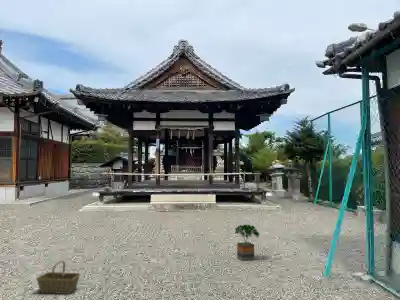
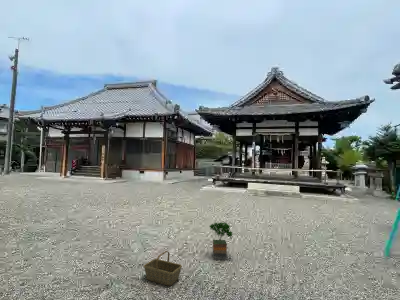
potted tree: present [235,225,259,261] -> present [210,222,232,260]

